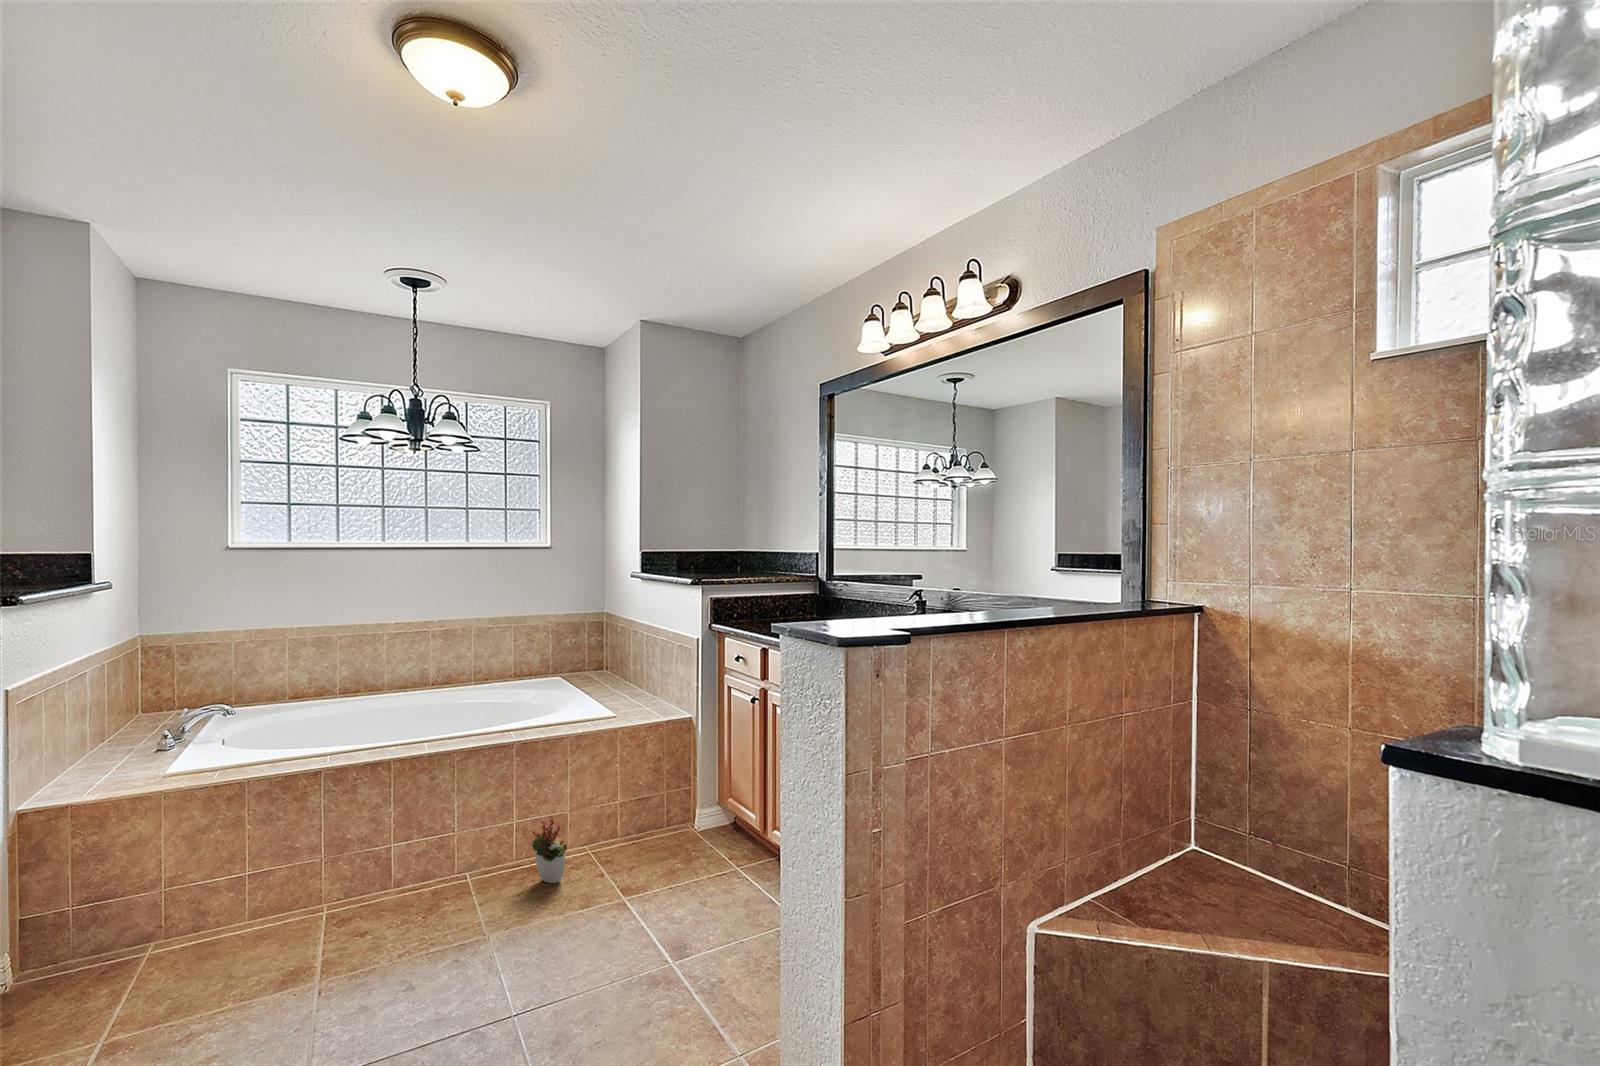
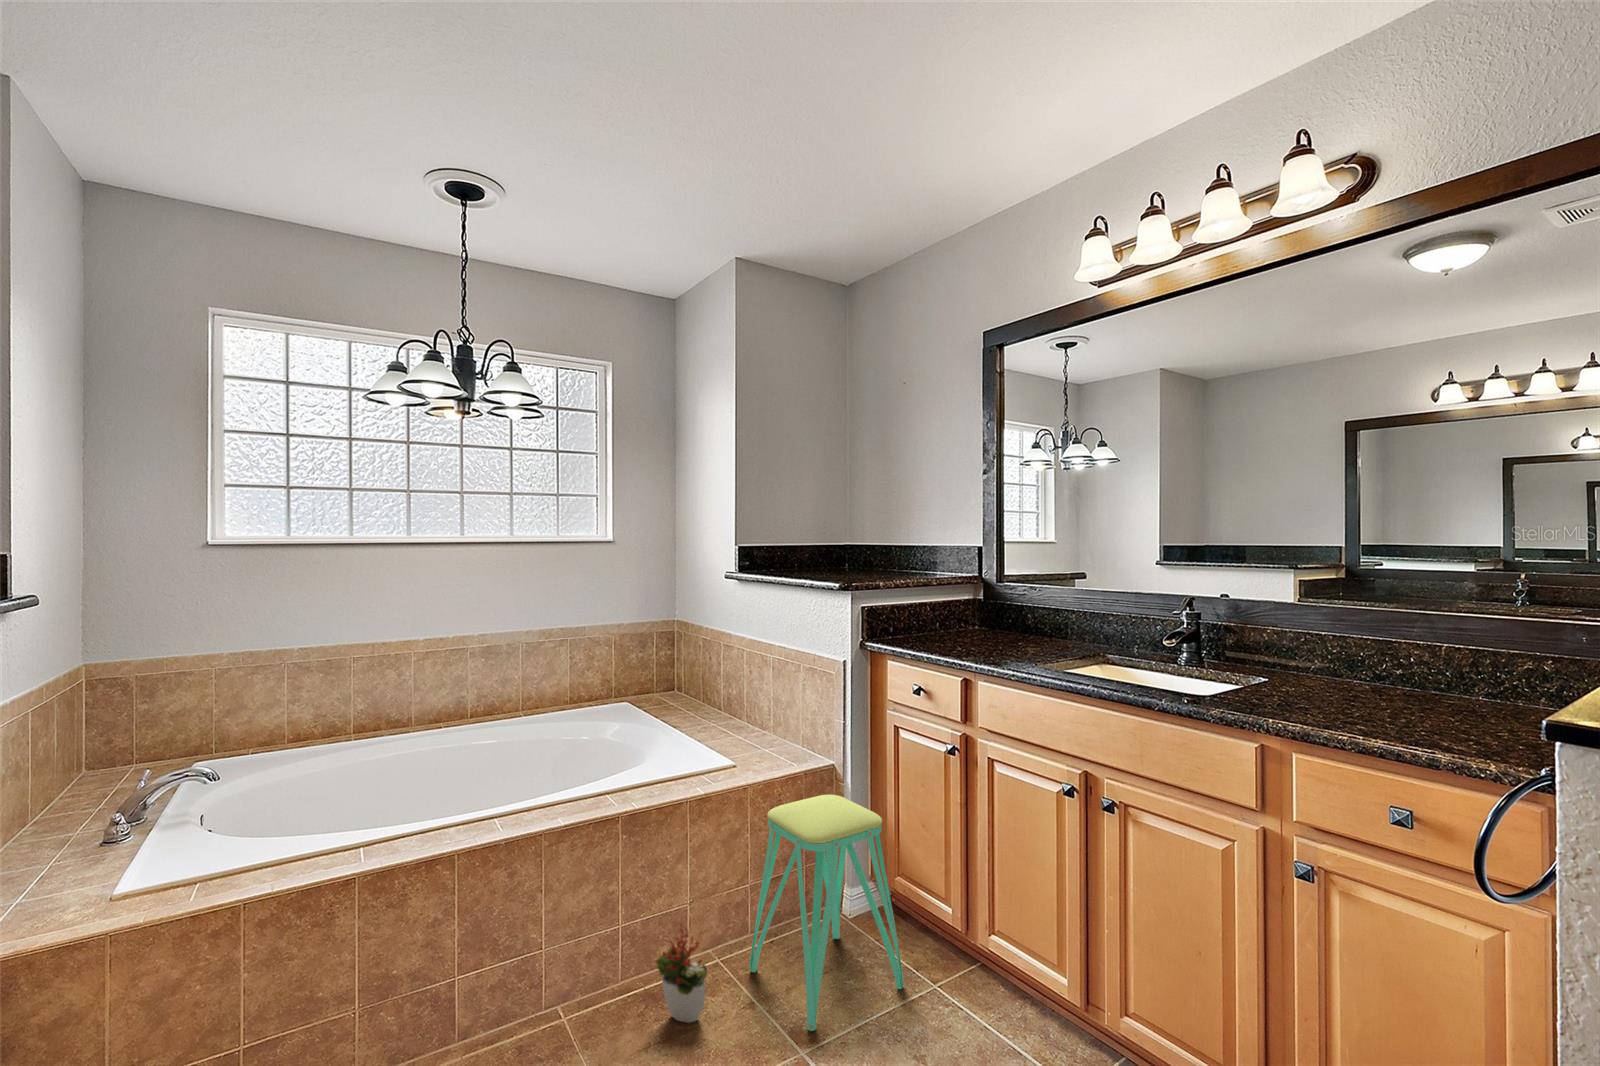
stool: none [608,734,714,889] -> present [750,795,904,1031]

